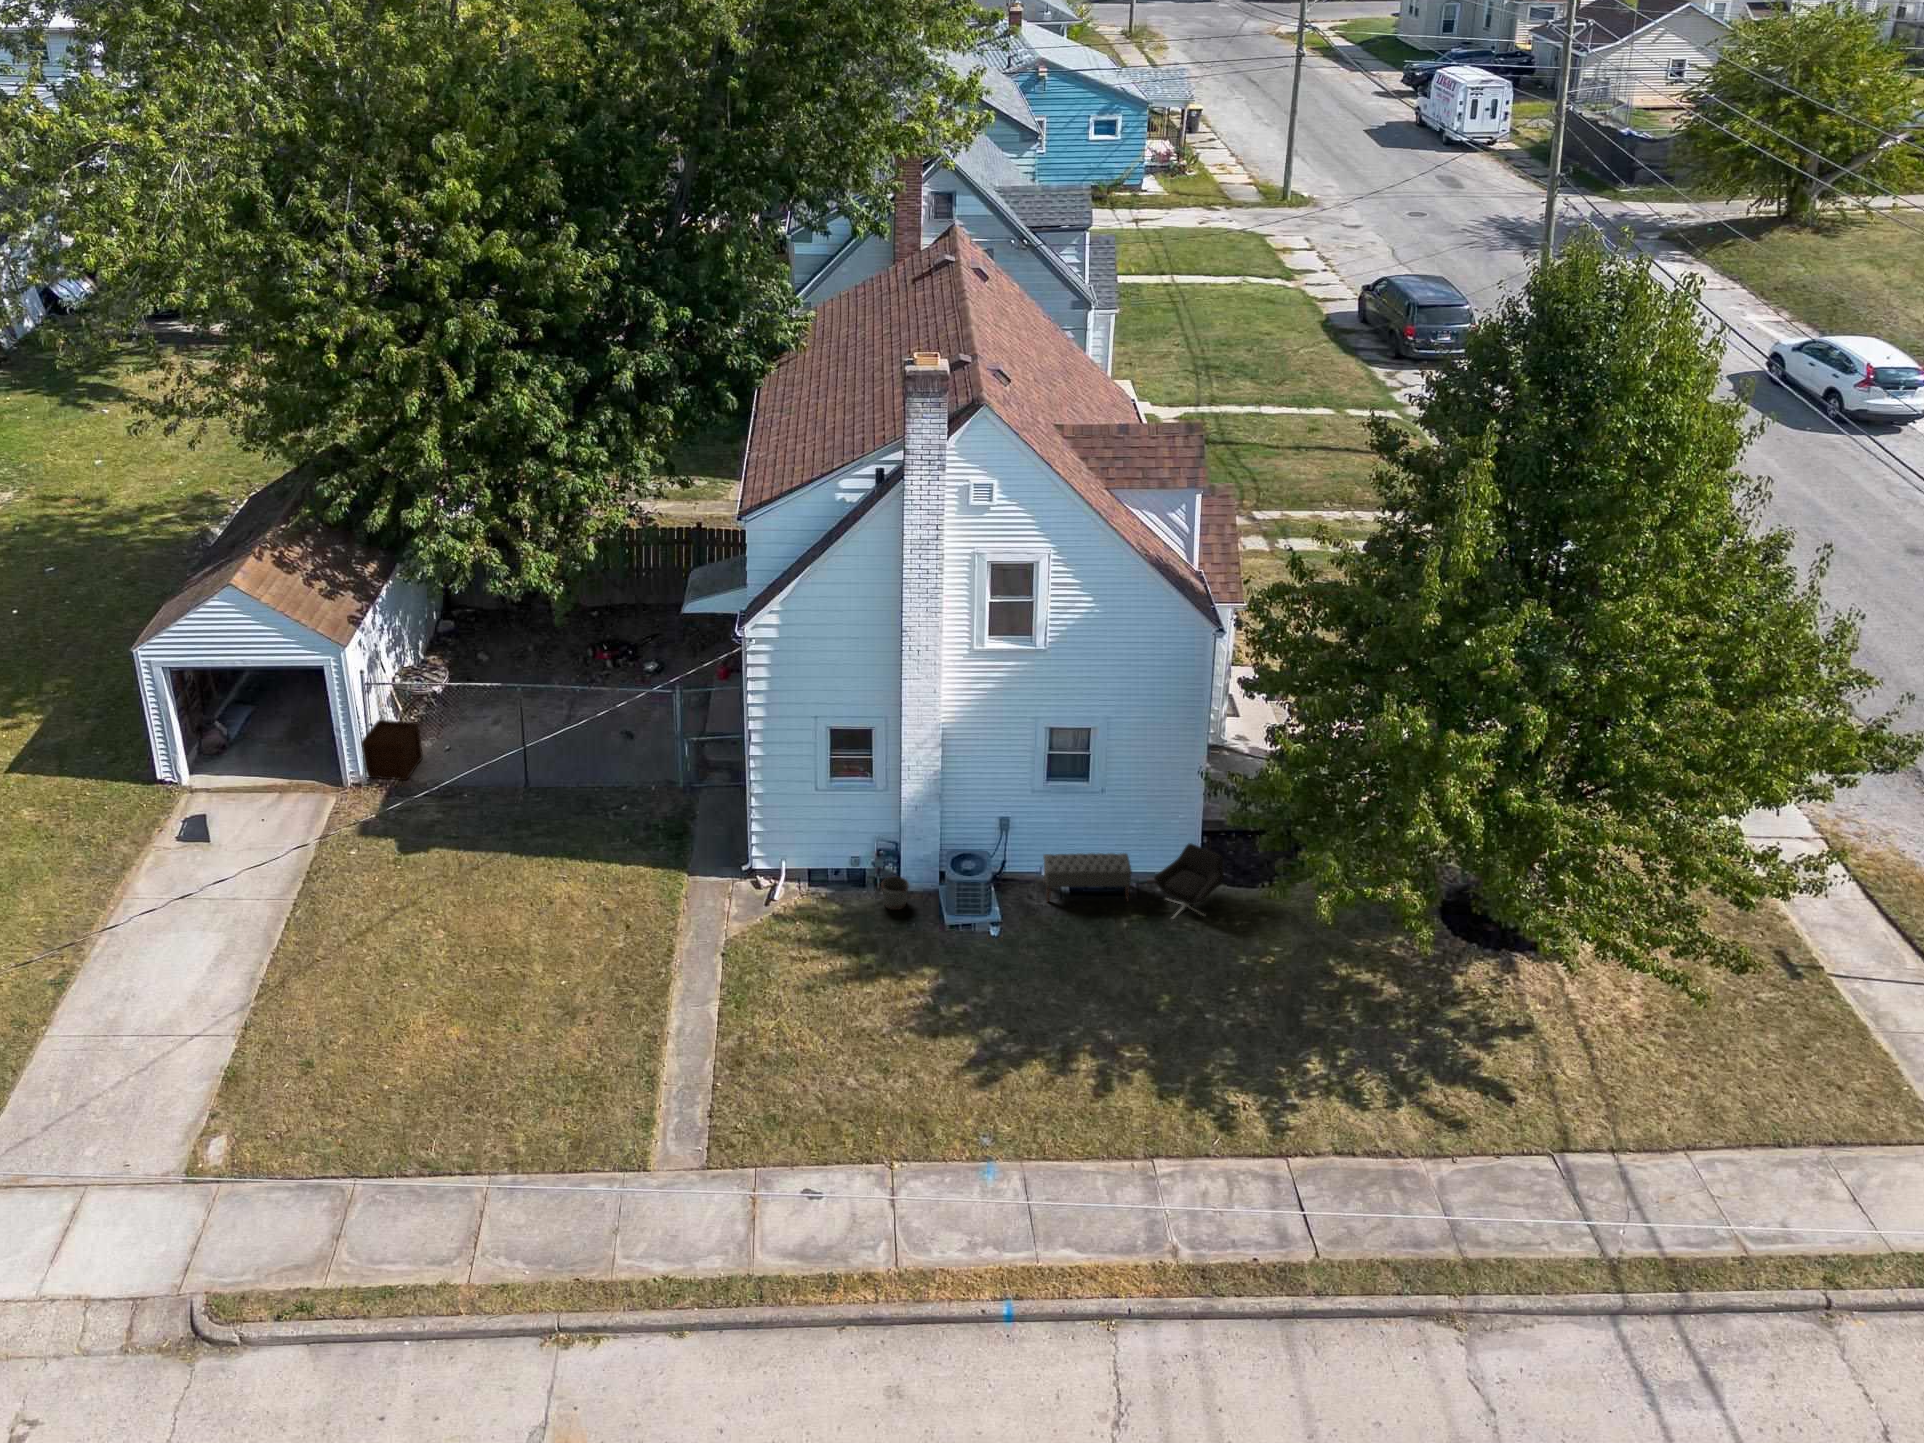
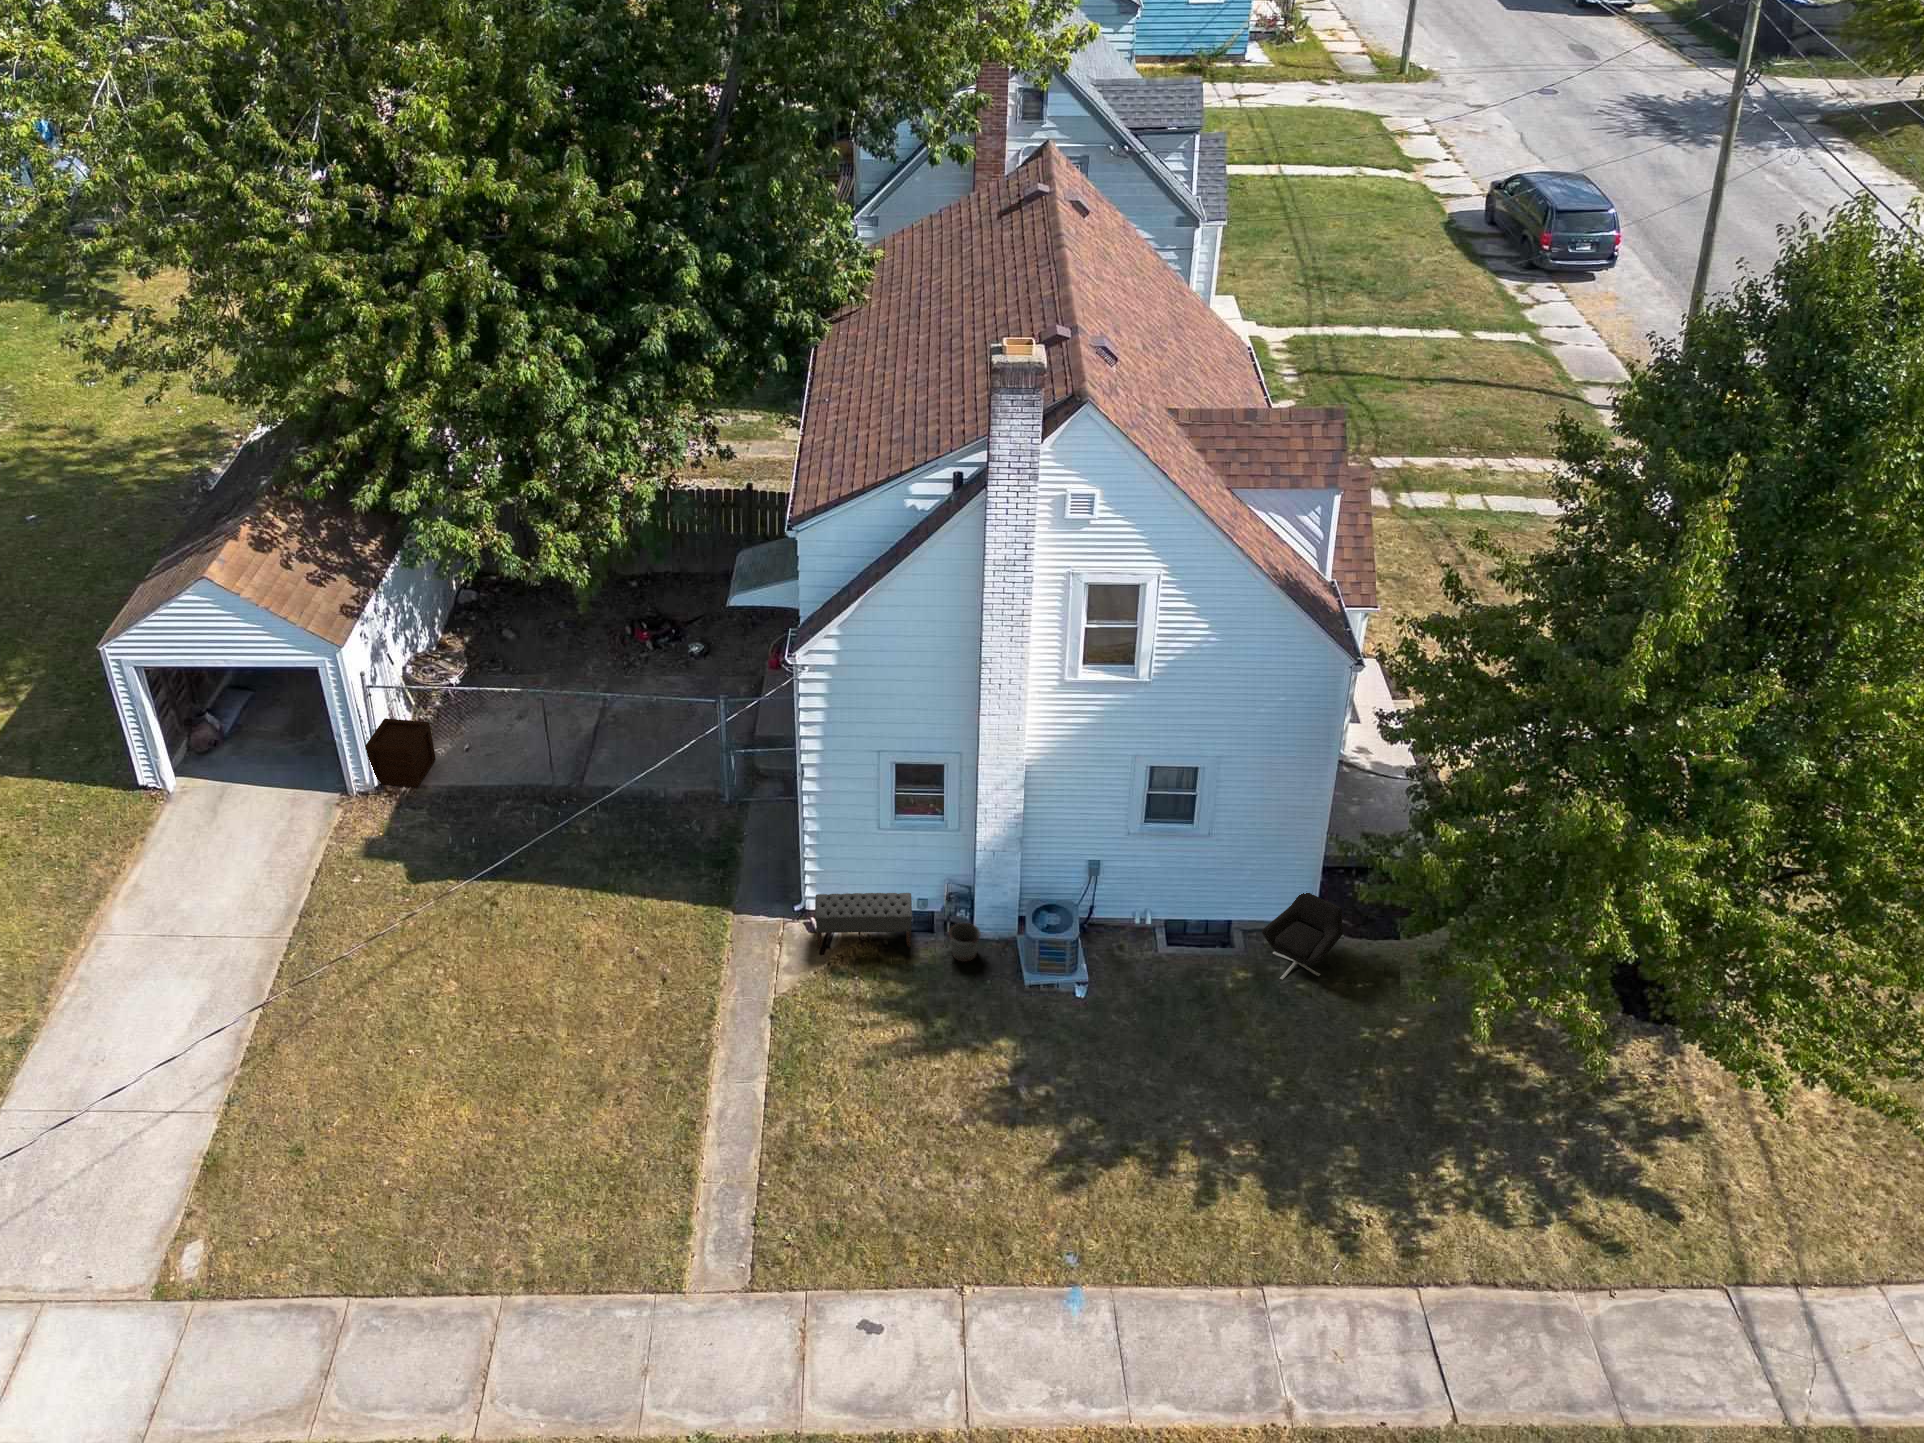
bench: present [1043,853,1132,902] -> present [815,893,912,949]

